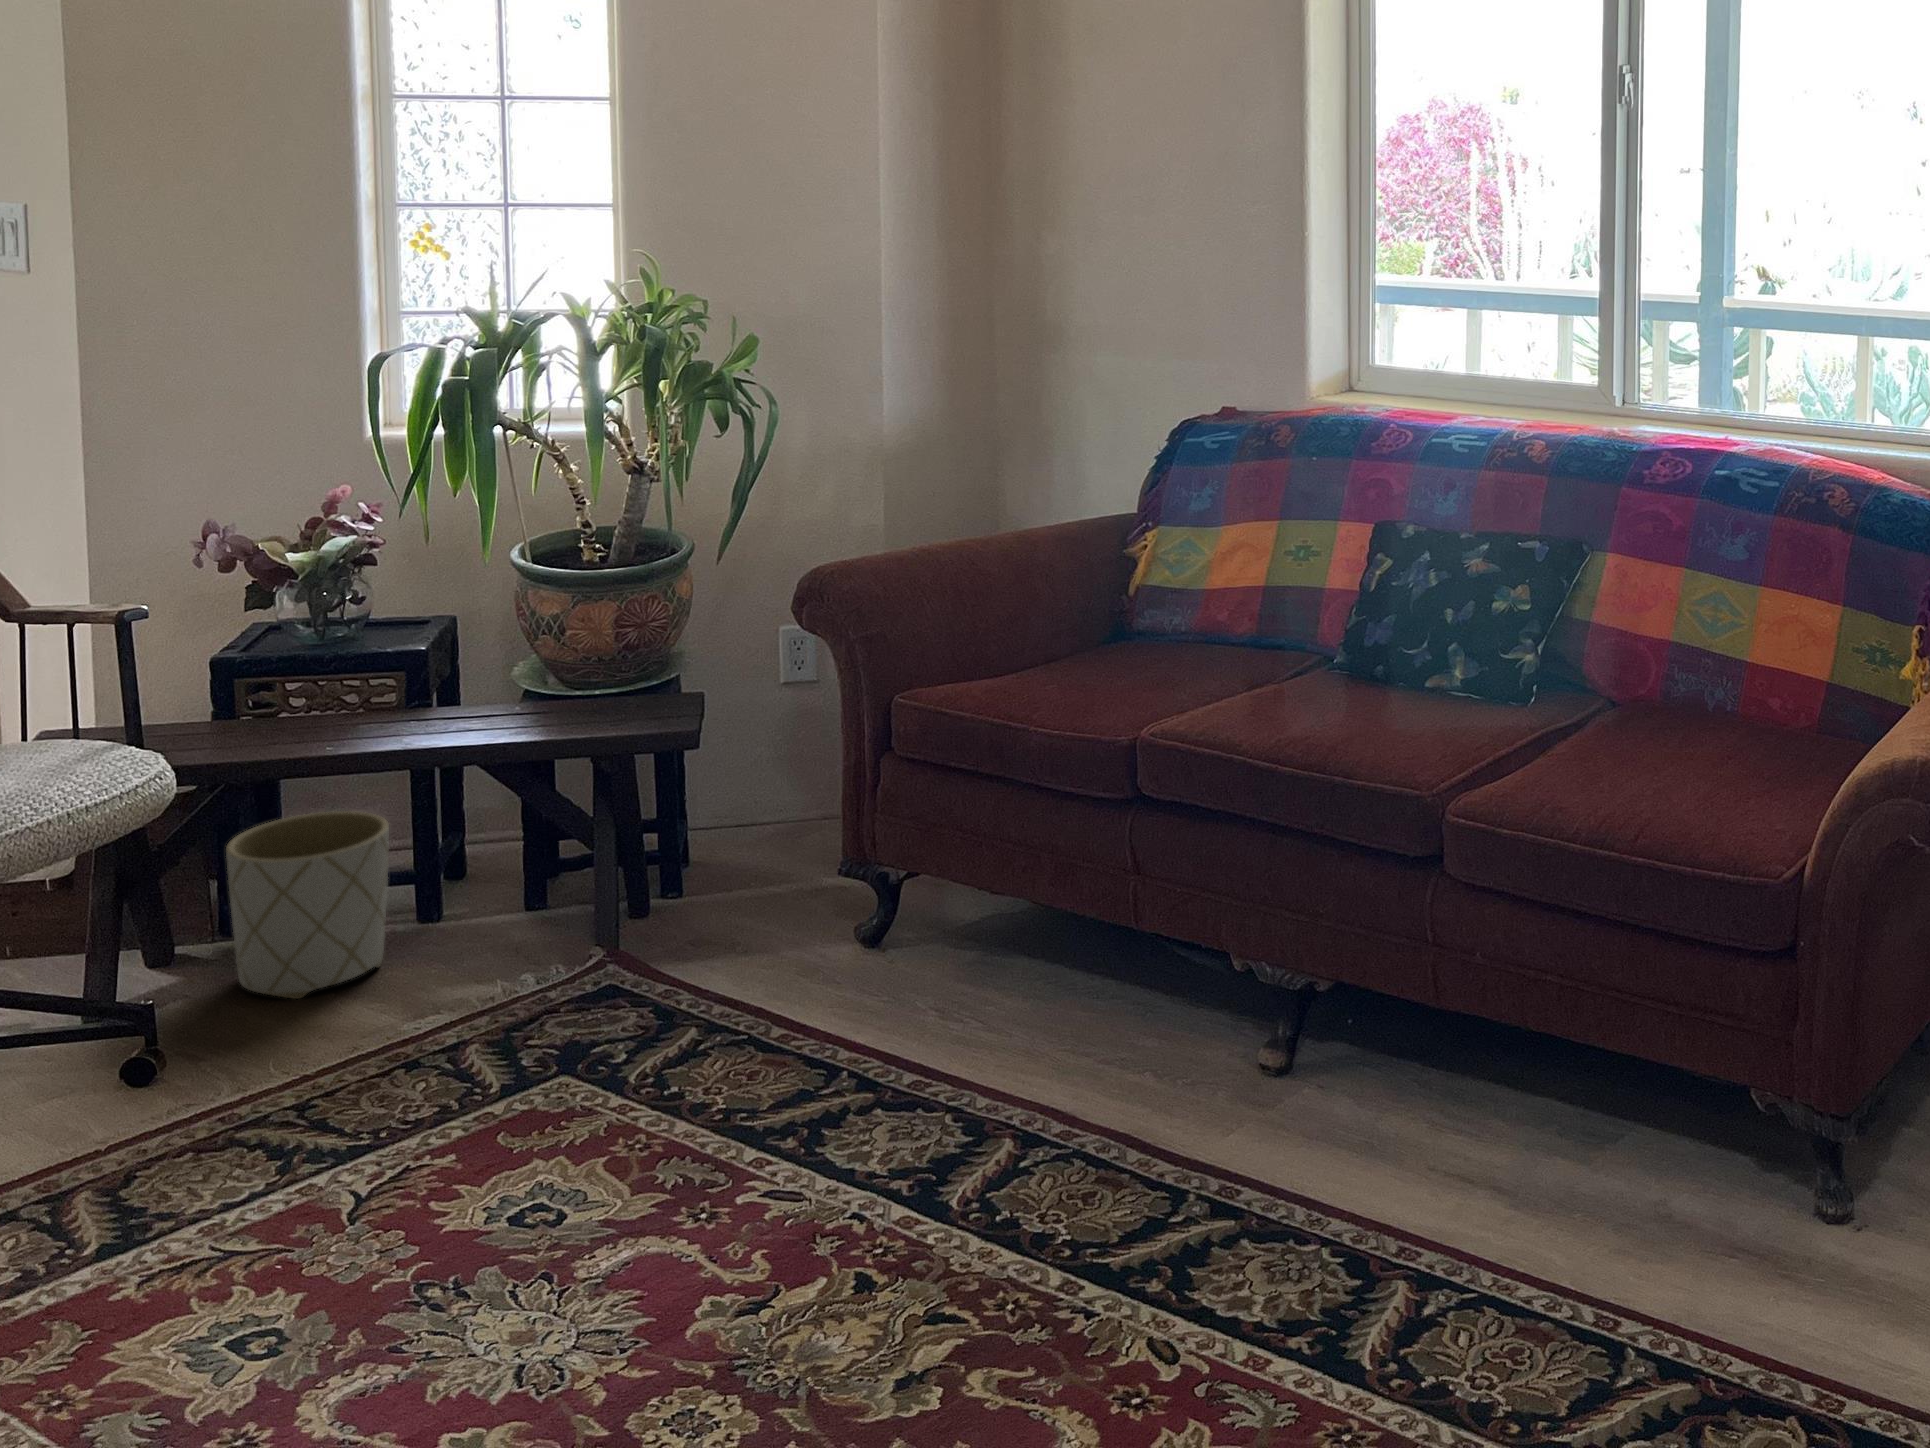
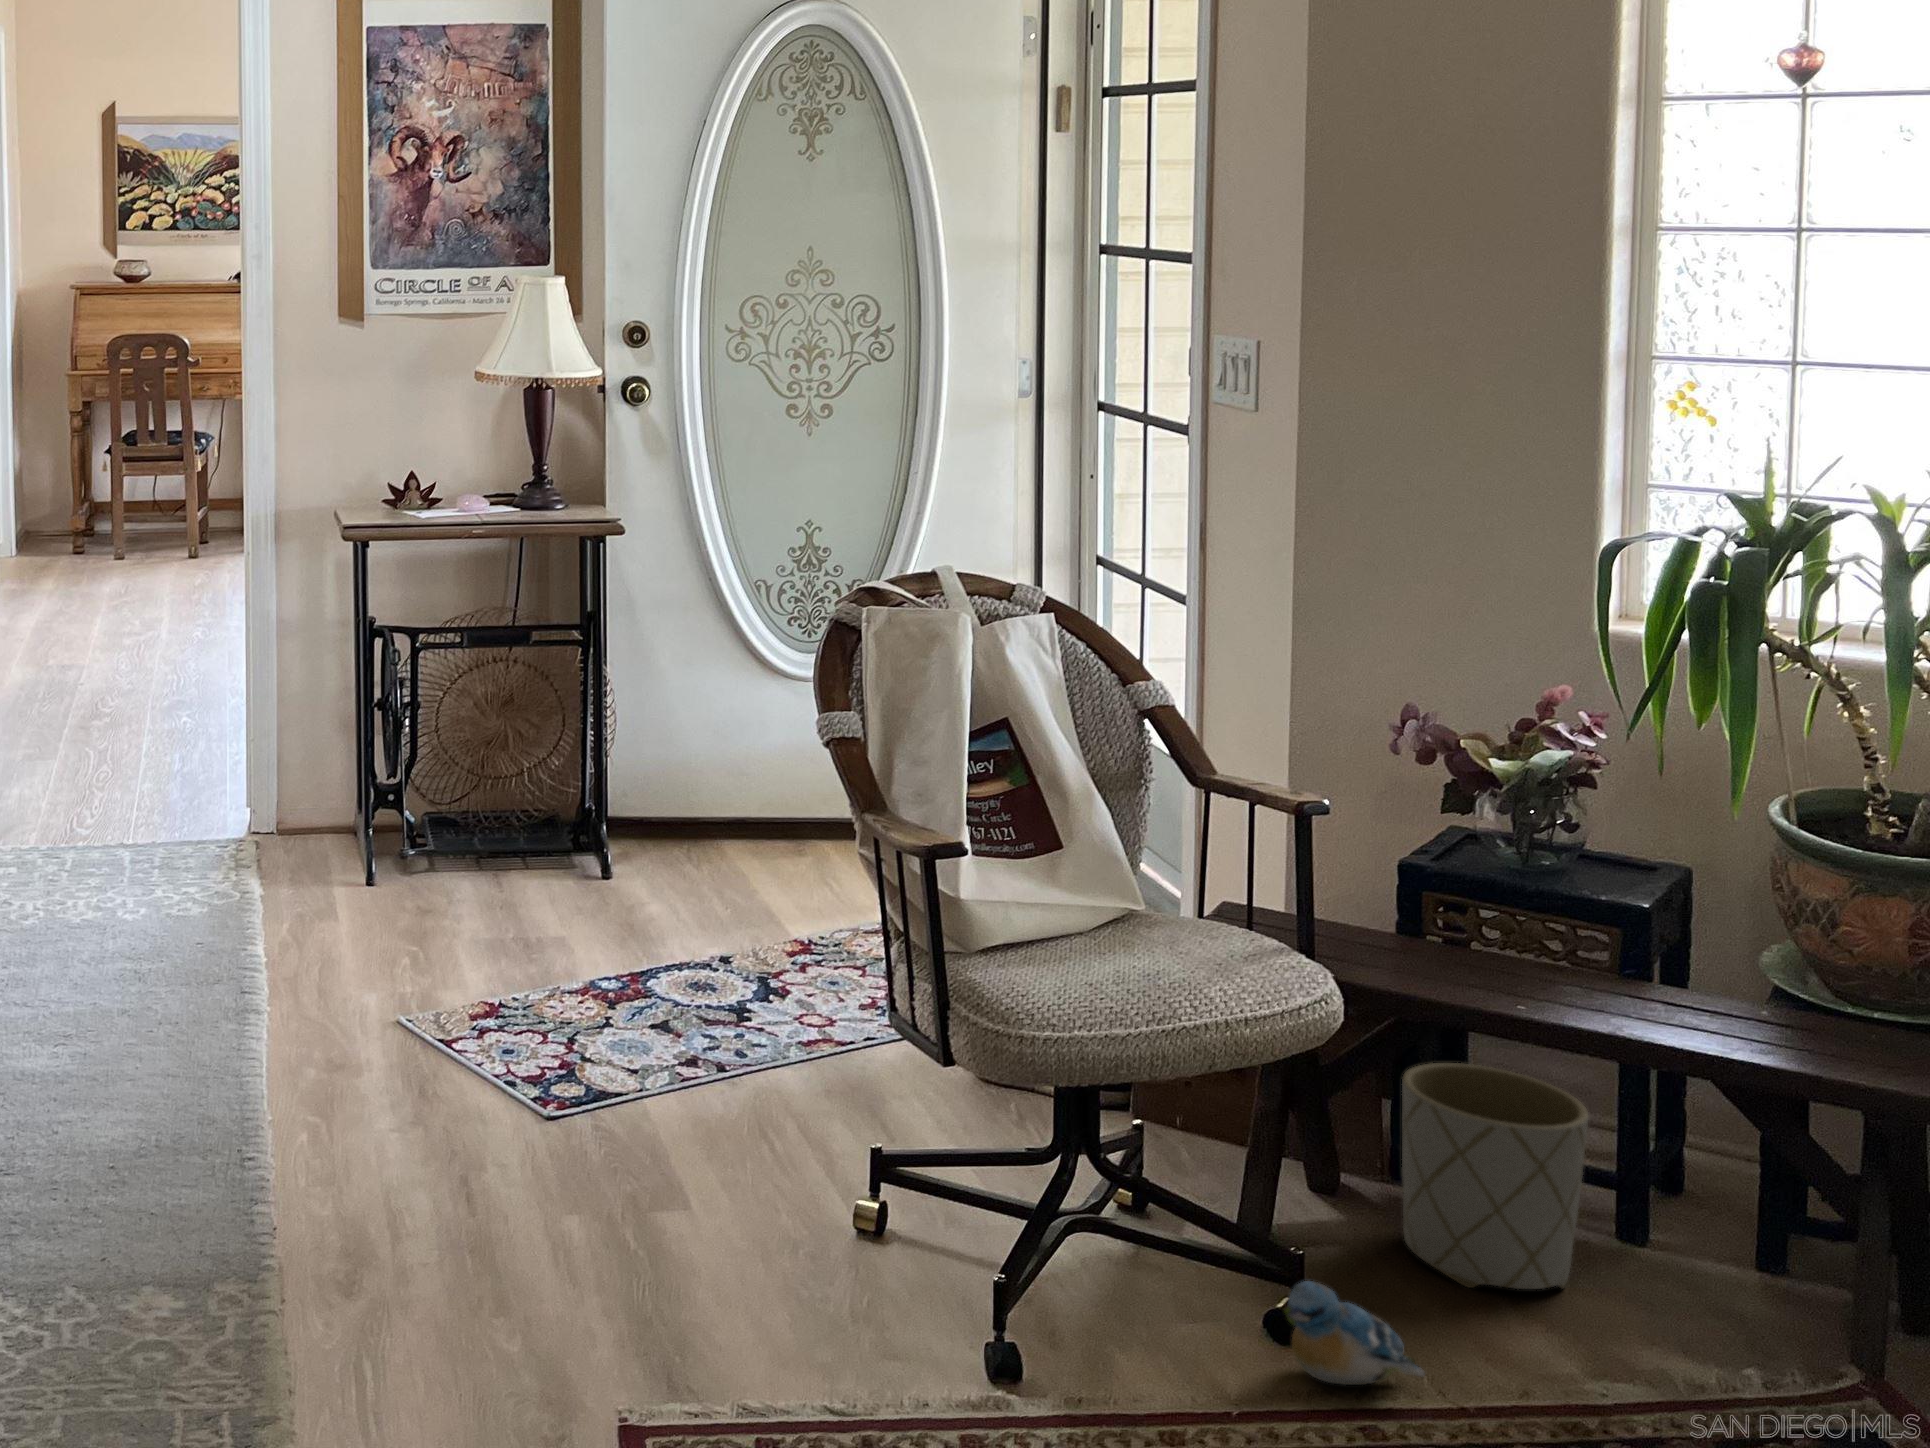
plush toy: none [129,1048,266,1128] -> present [1285,1281,1425,1385]

